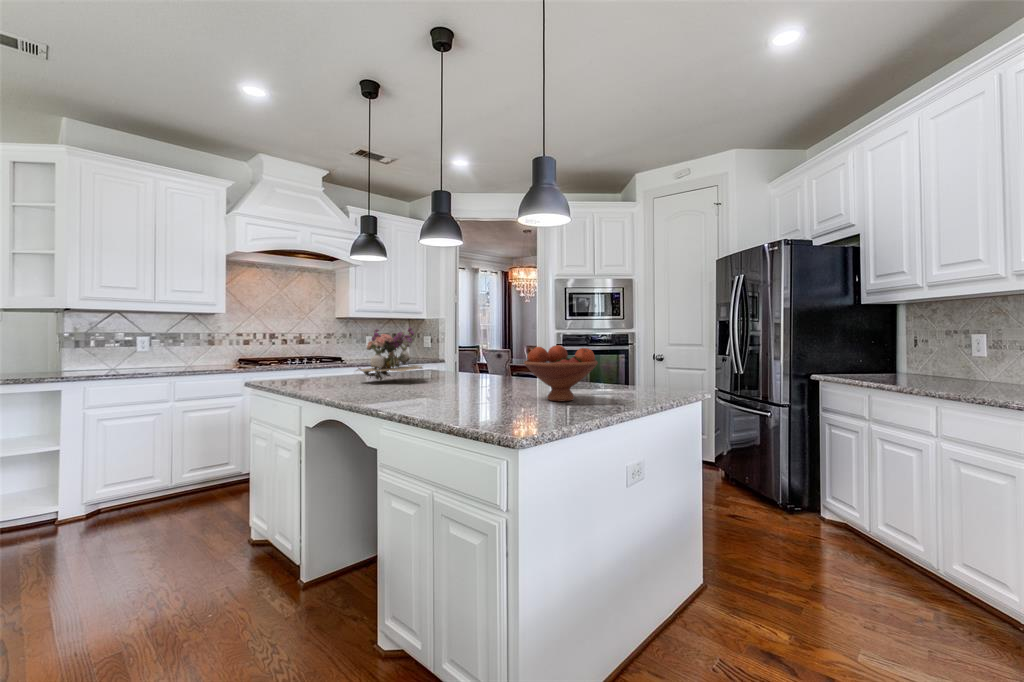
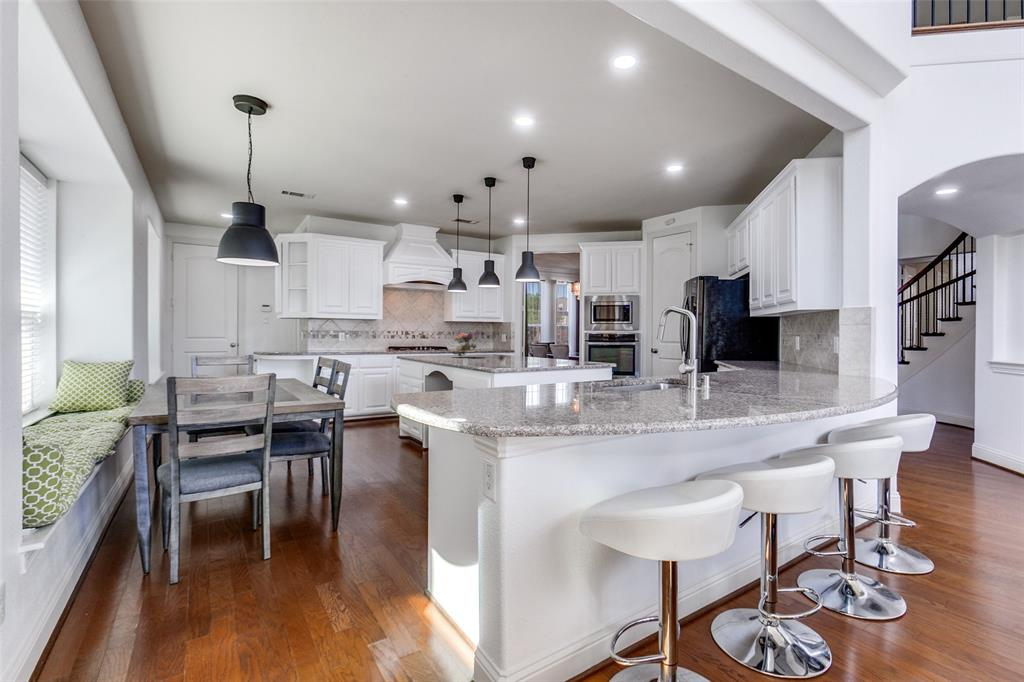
fruit bowl: present [524,345,598,402] -> none [516,339,550,364]

